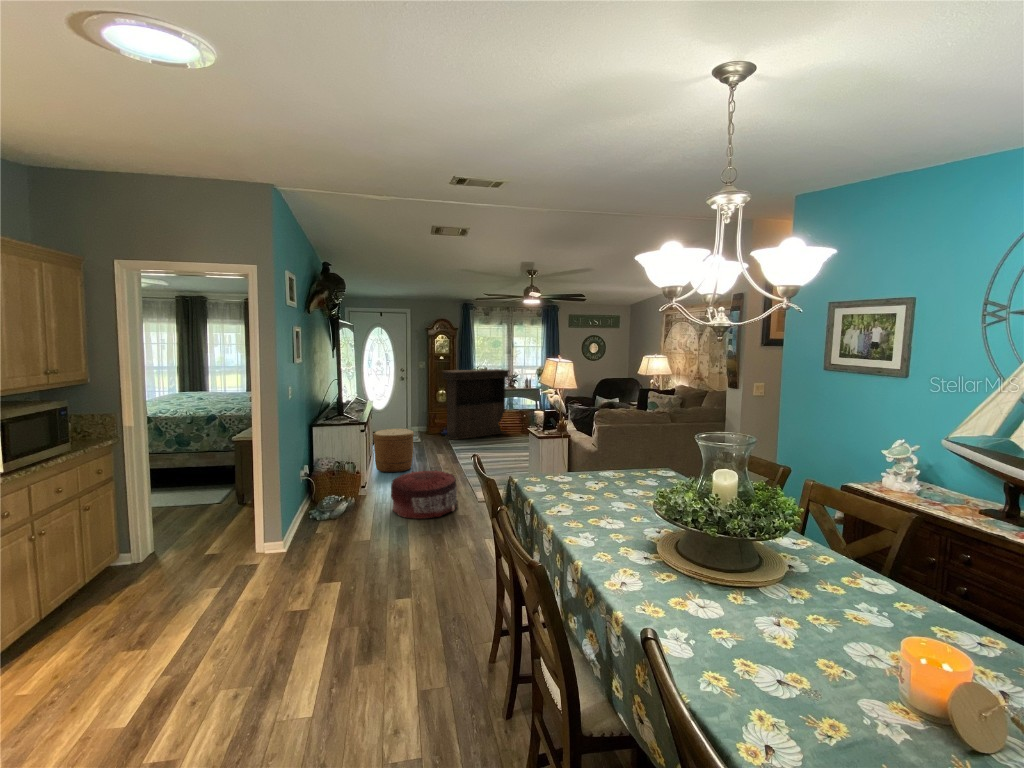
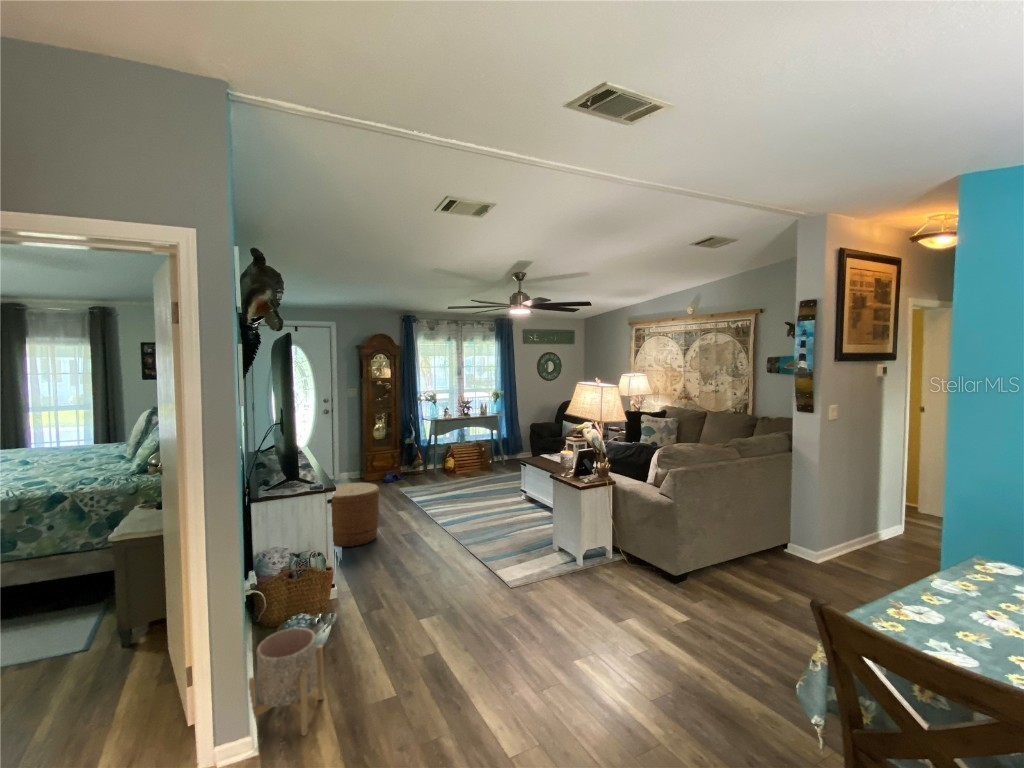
console table: present [442,369,509,440] -> none [387,395,466,486]
pouf: present [391,470,458,519] -> none [387,546,484,635]
planter: none [292,493,336,548] -> present [249,628,324,736]

